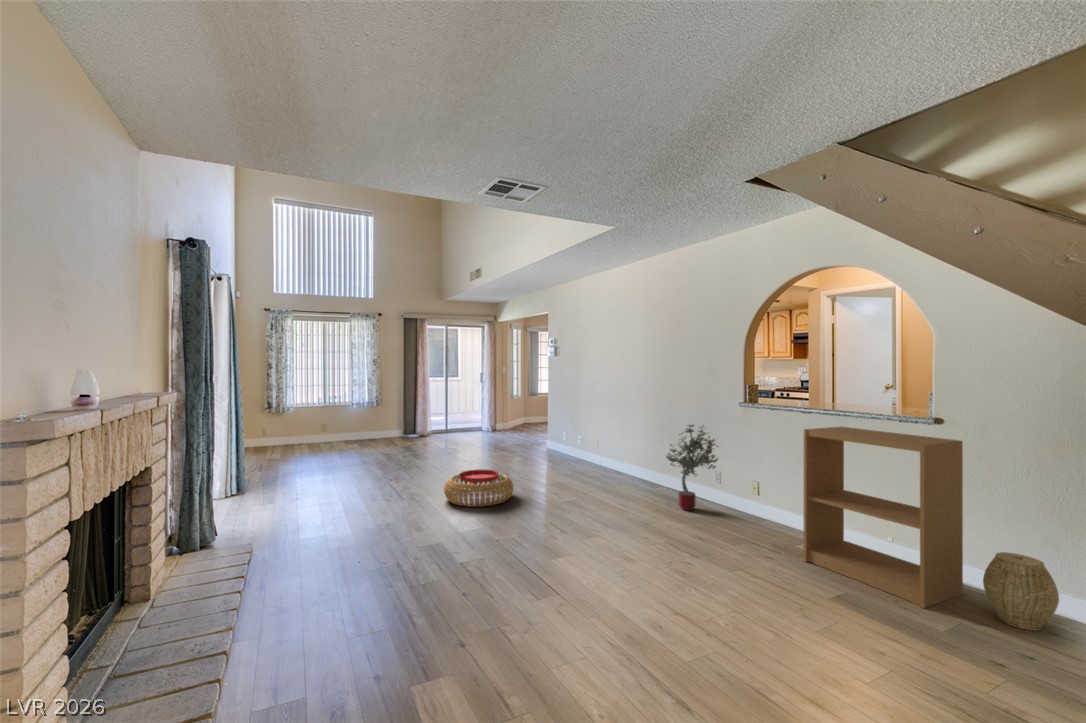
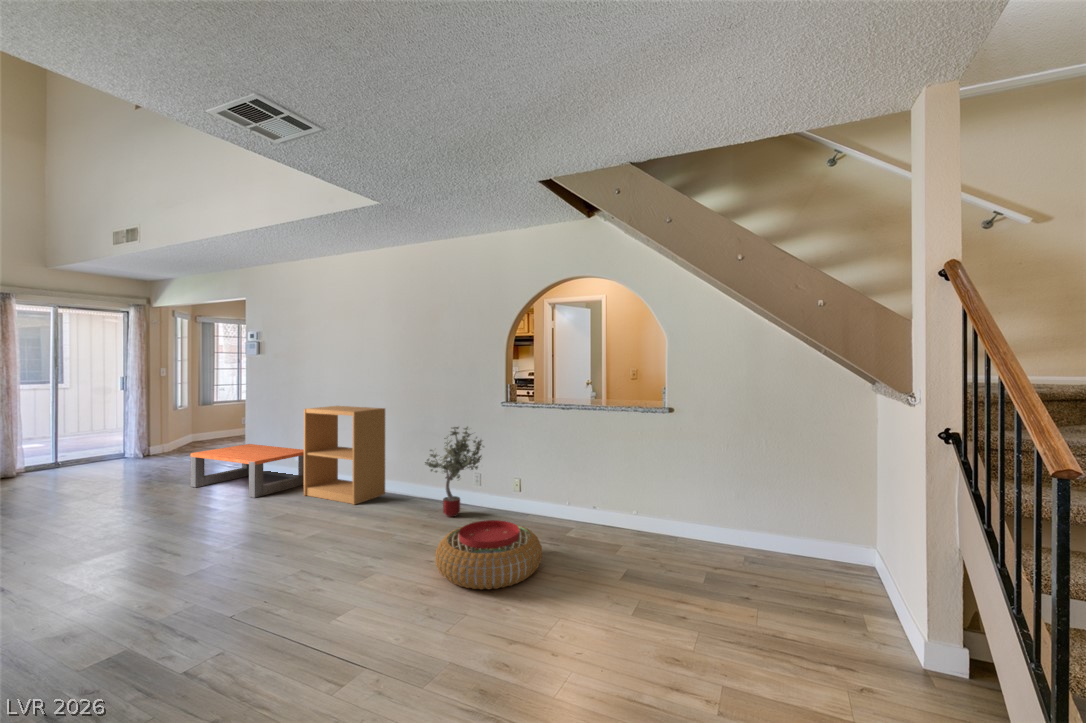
bookshelf: present [803,427,963,608] -> present [304,406,385,505]
coffee table: none [510,428,588,469] -> present [190,444,304,498]
pouf: present [444,470,513,507] -> present [435,520,542,589]
woven basket: present [983,552,1059,630] -> none [709,504,753,559]

